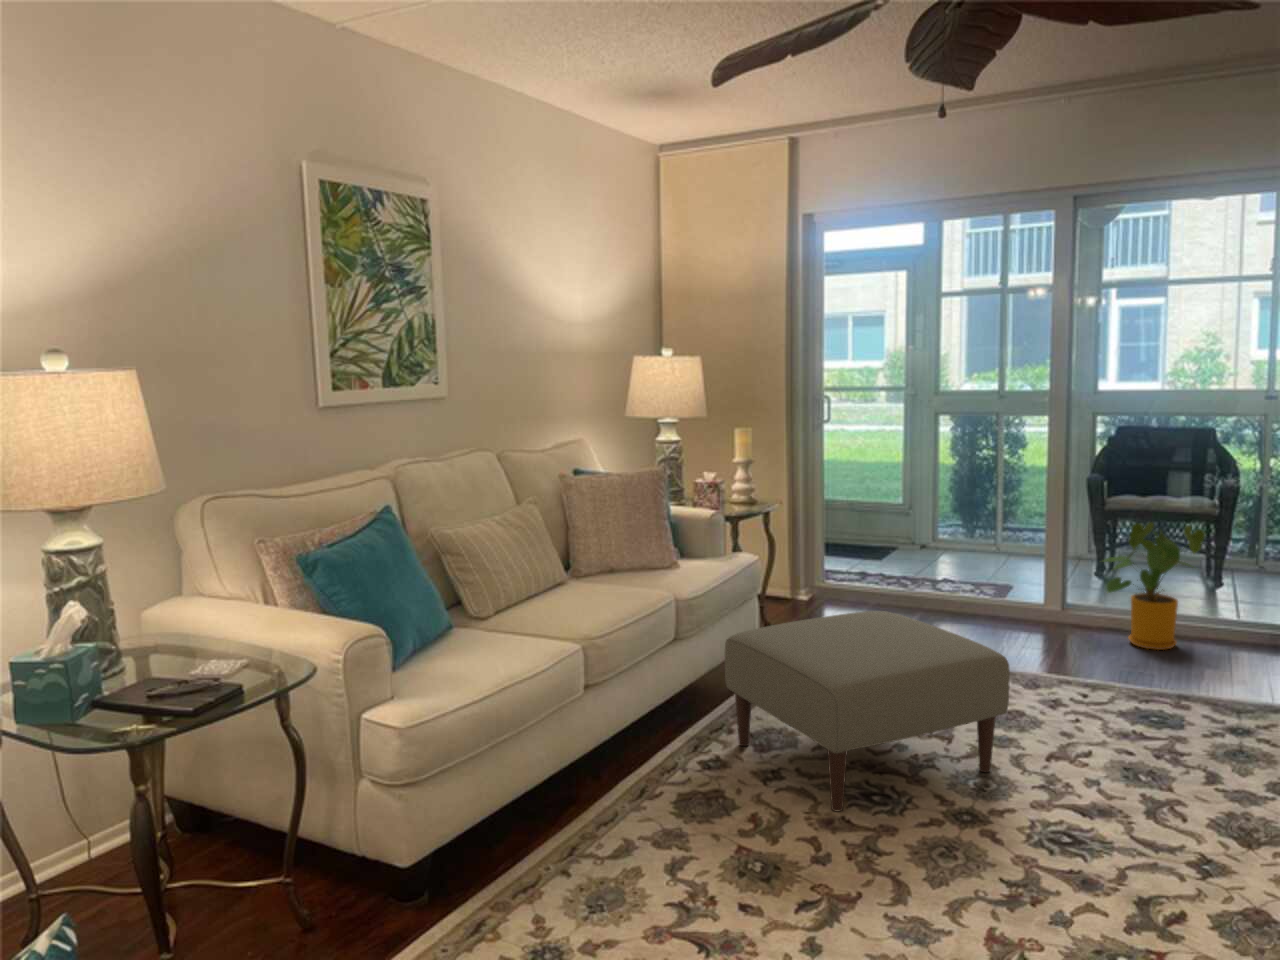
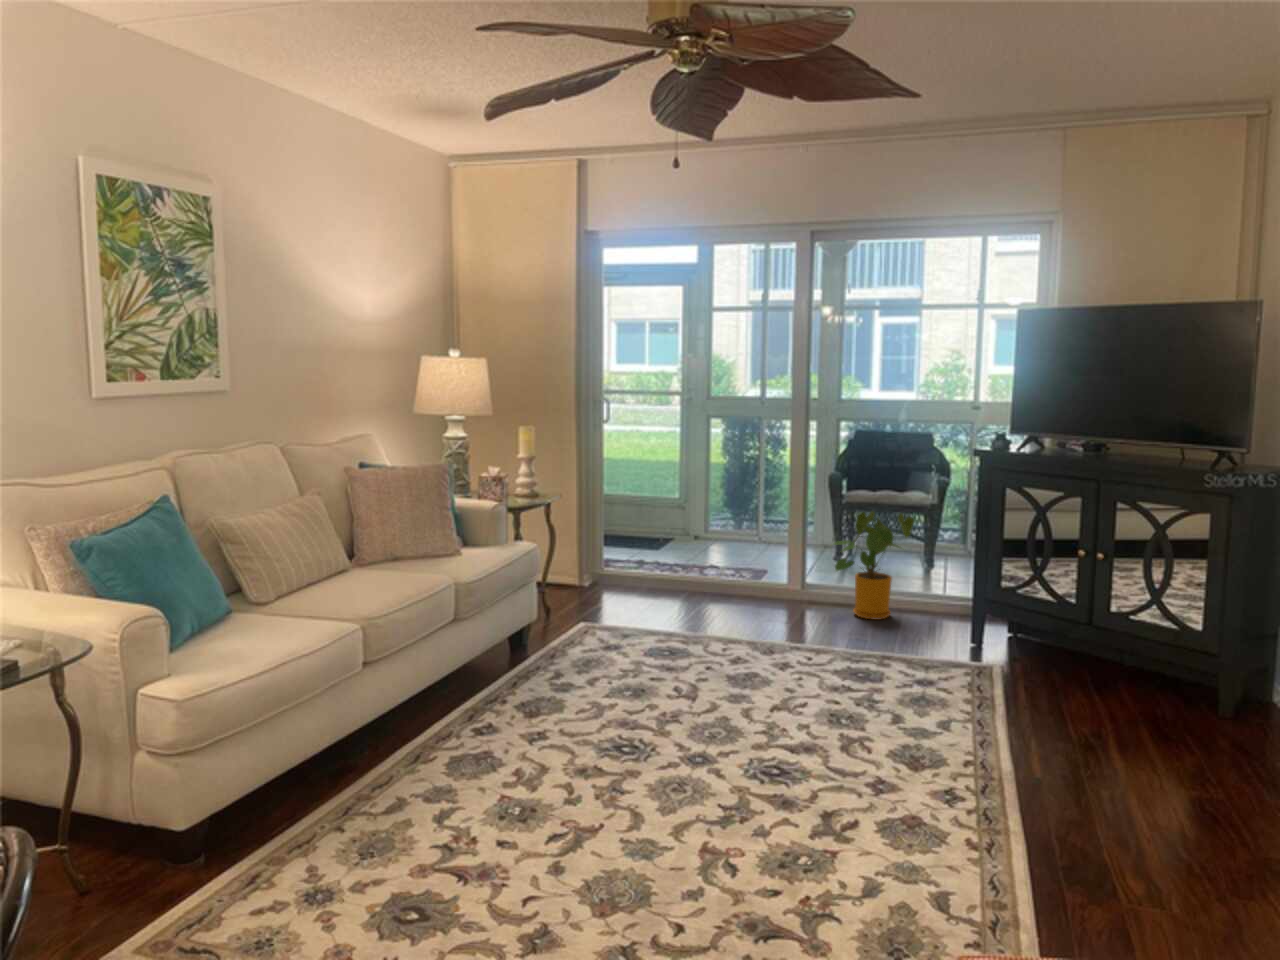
ottoman: present [725,611,1010,812] -> none [496,589,739,762]

